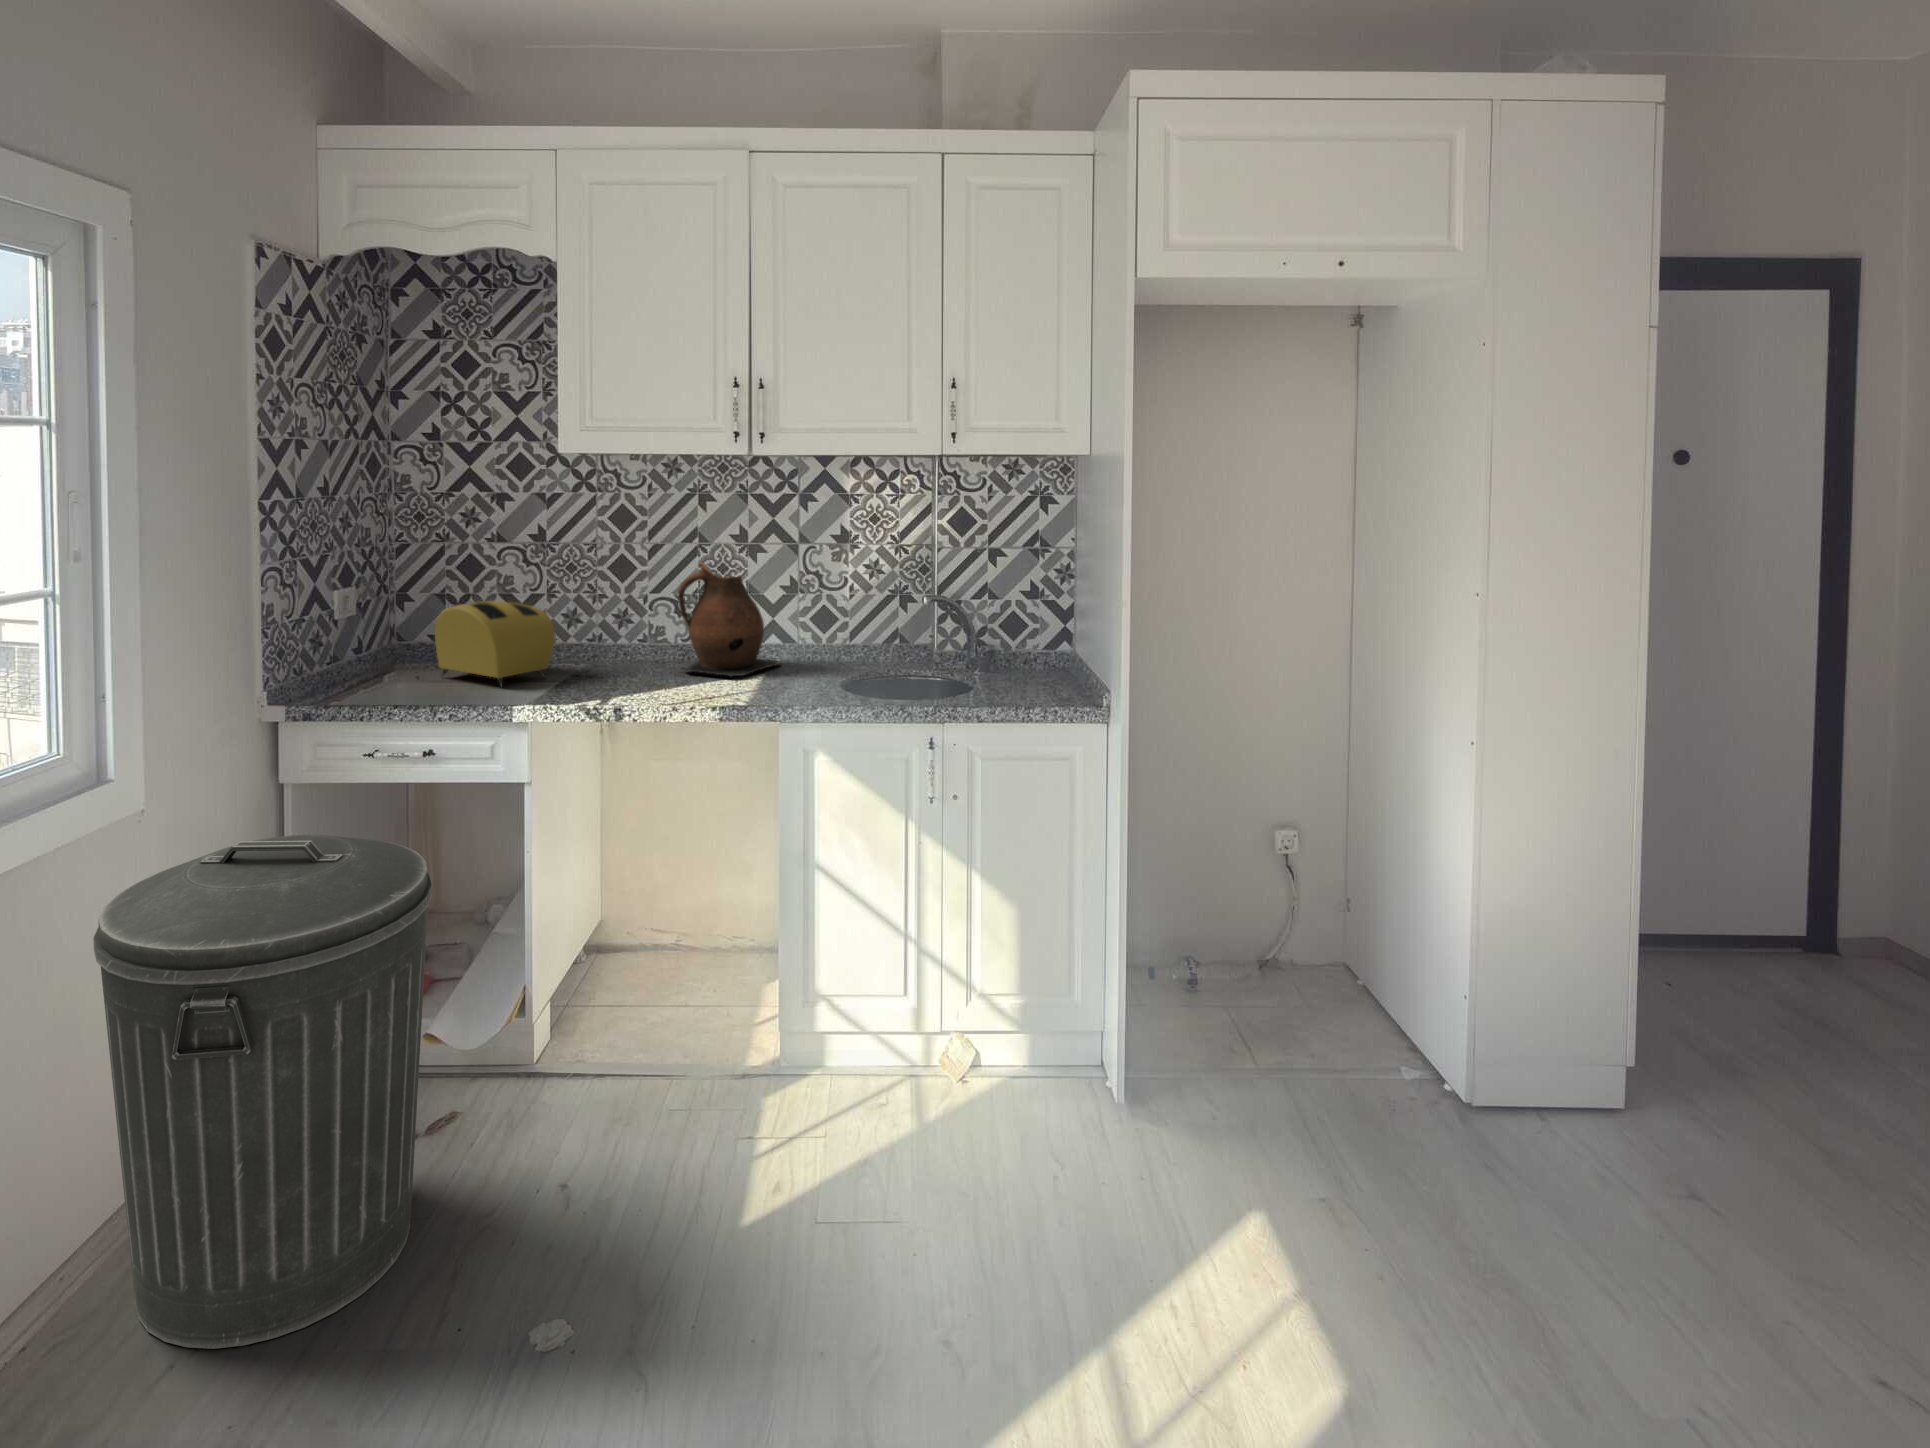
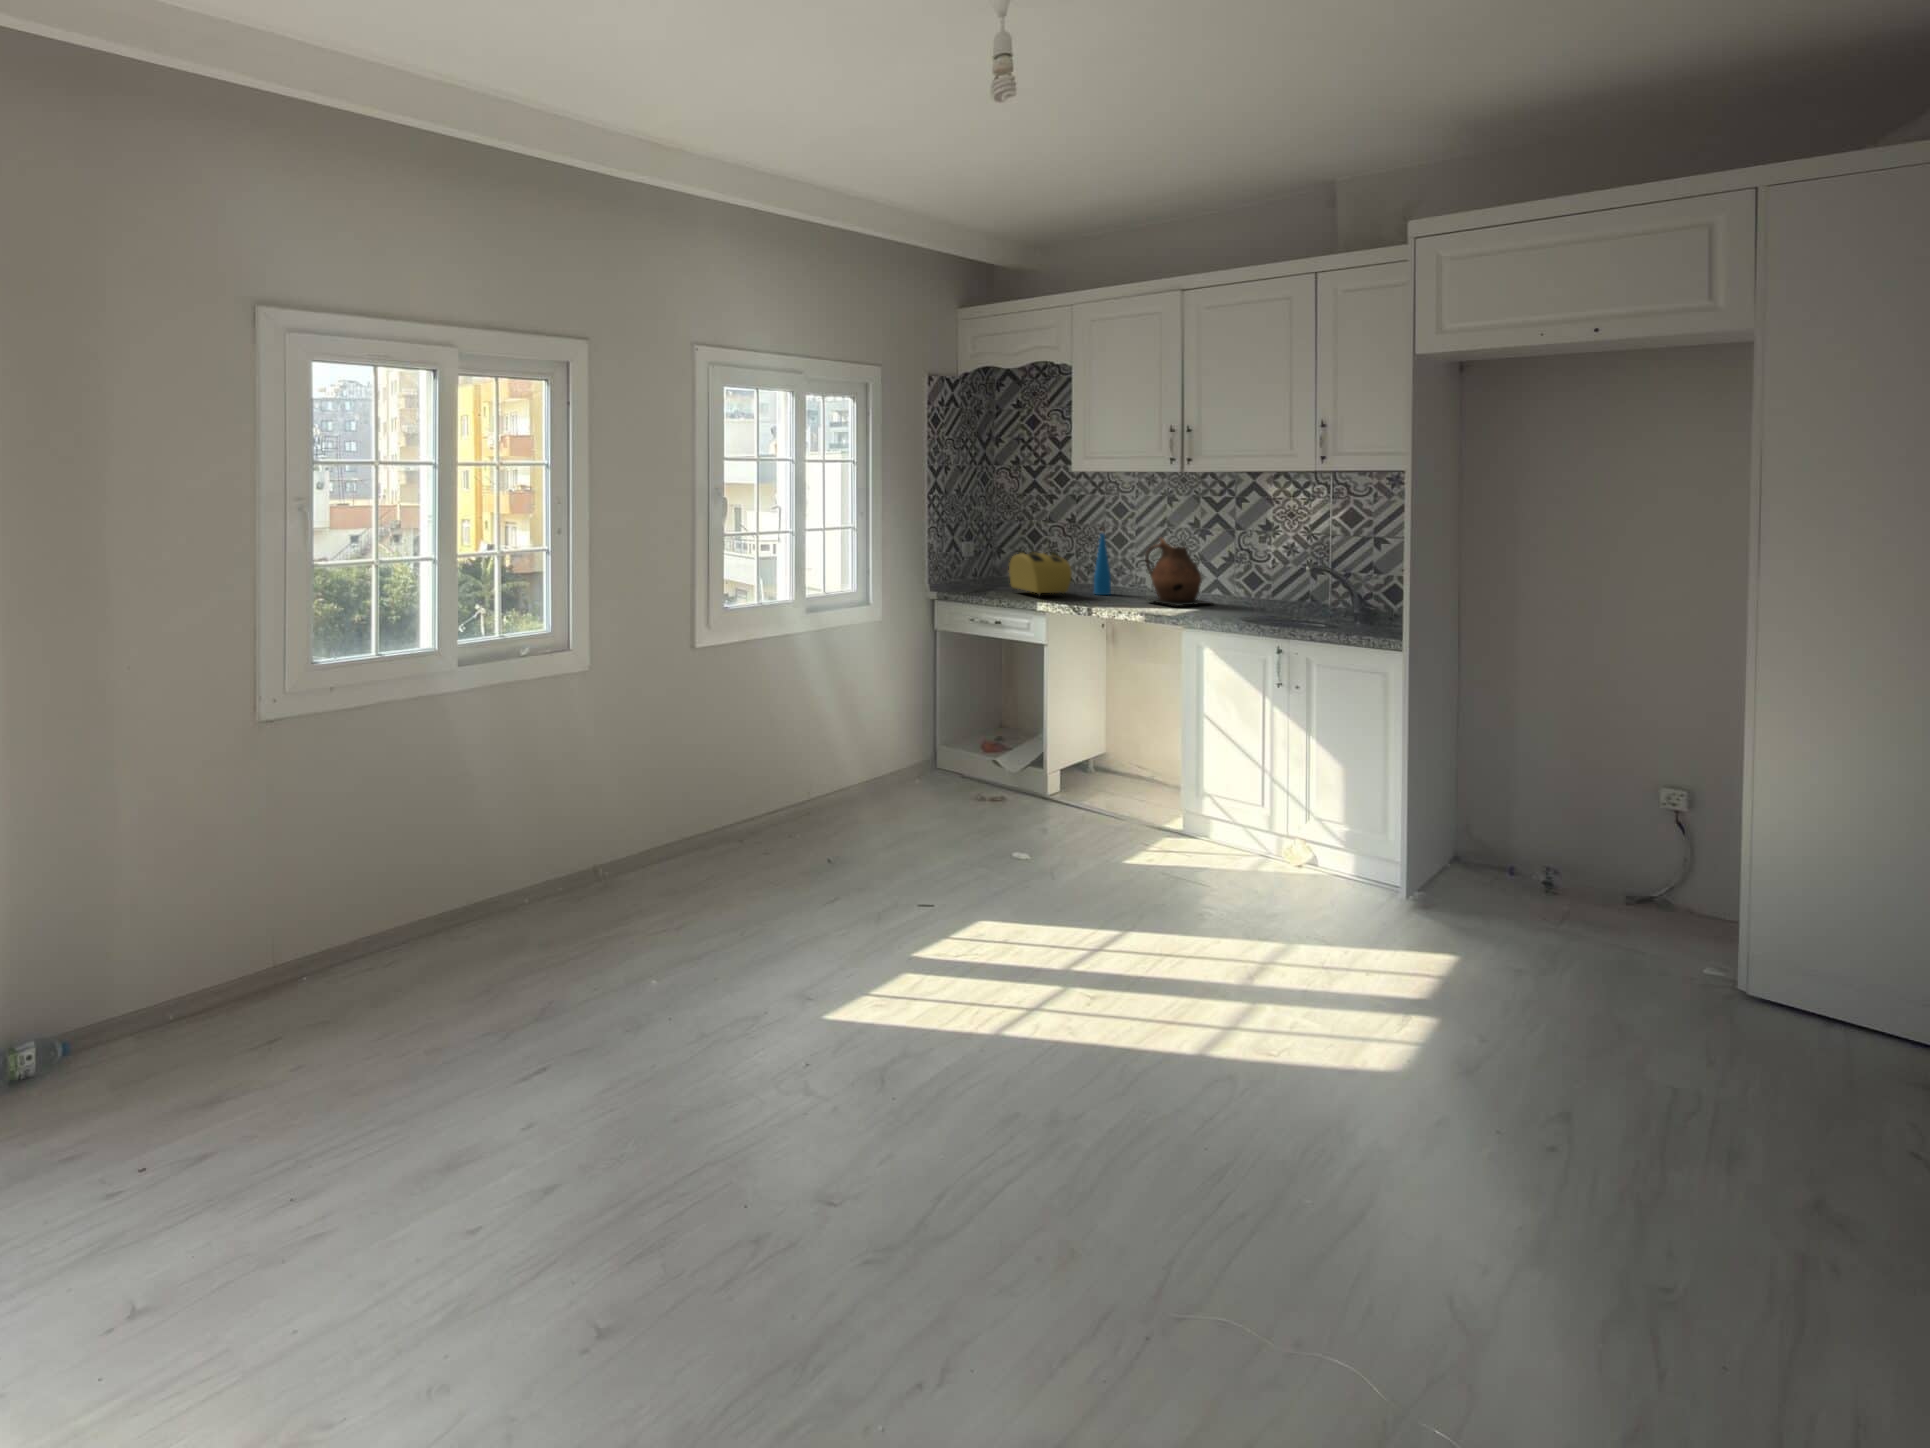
bottle: none [583,549,612,664] -> present [1094,529,1111,595]
trash can: present [93,835,432,1349] -> none [855,639,985,839]

